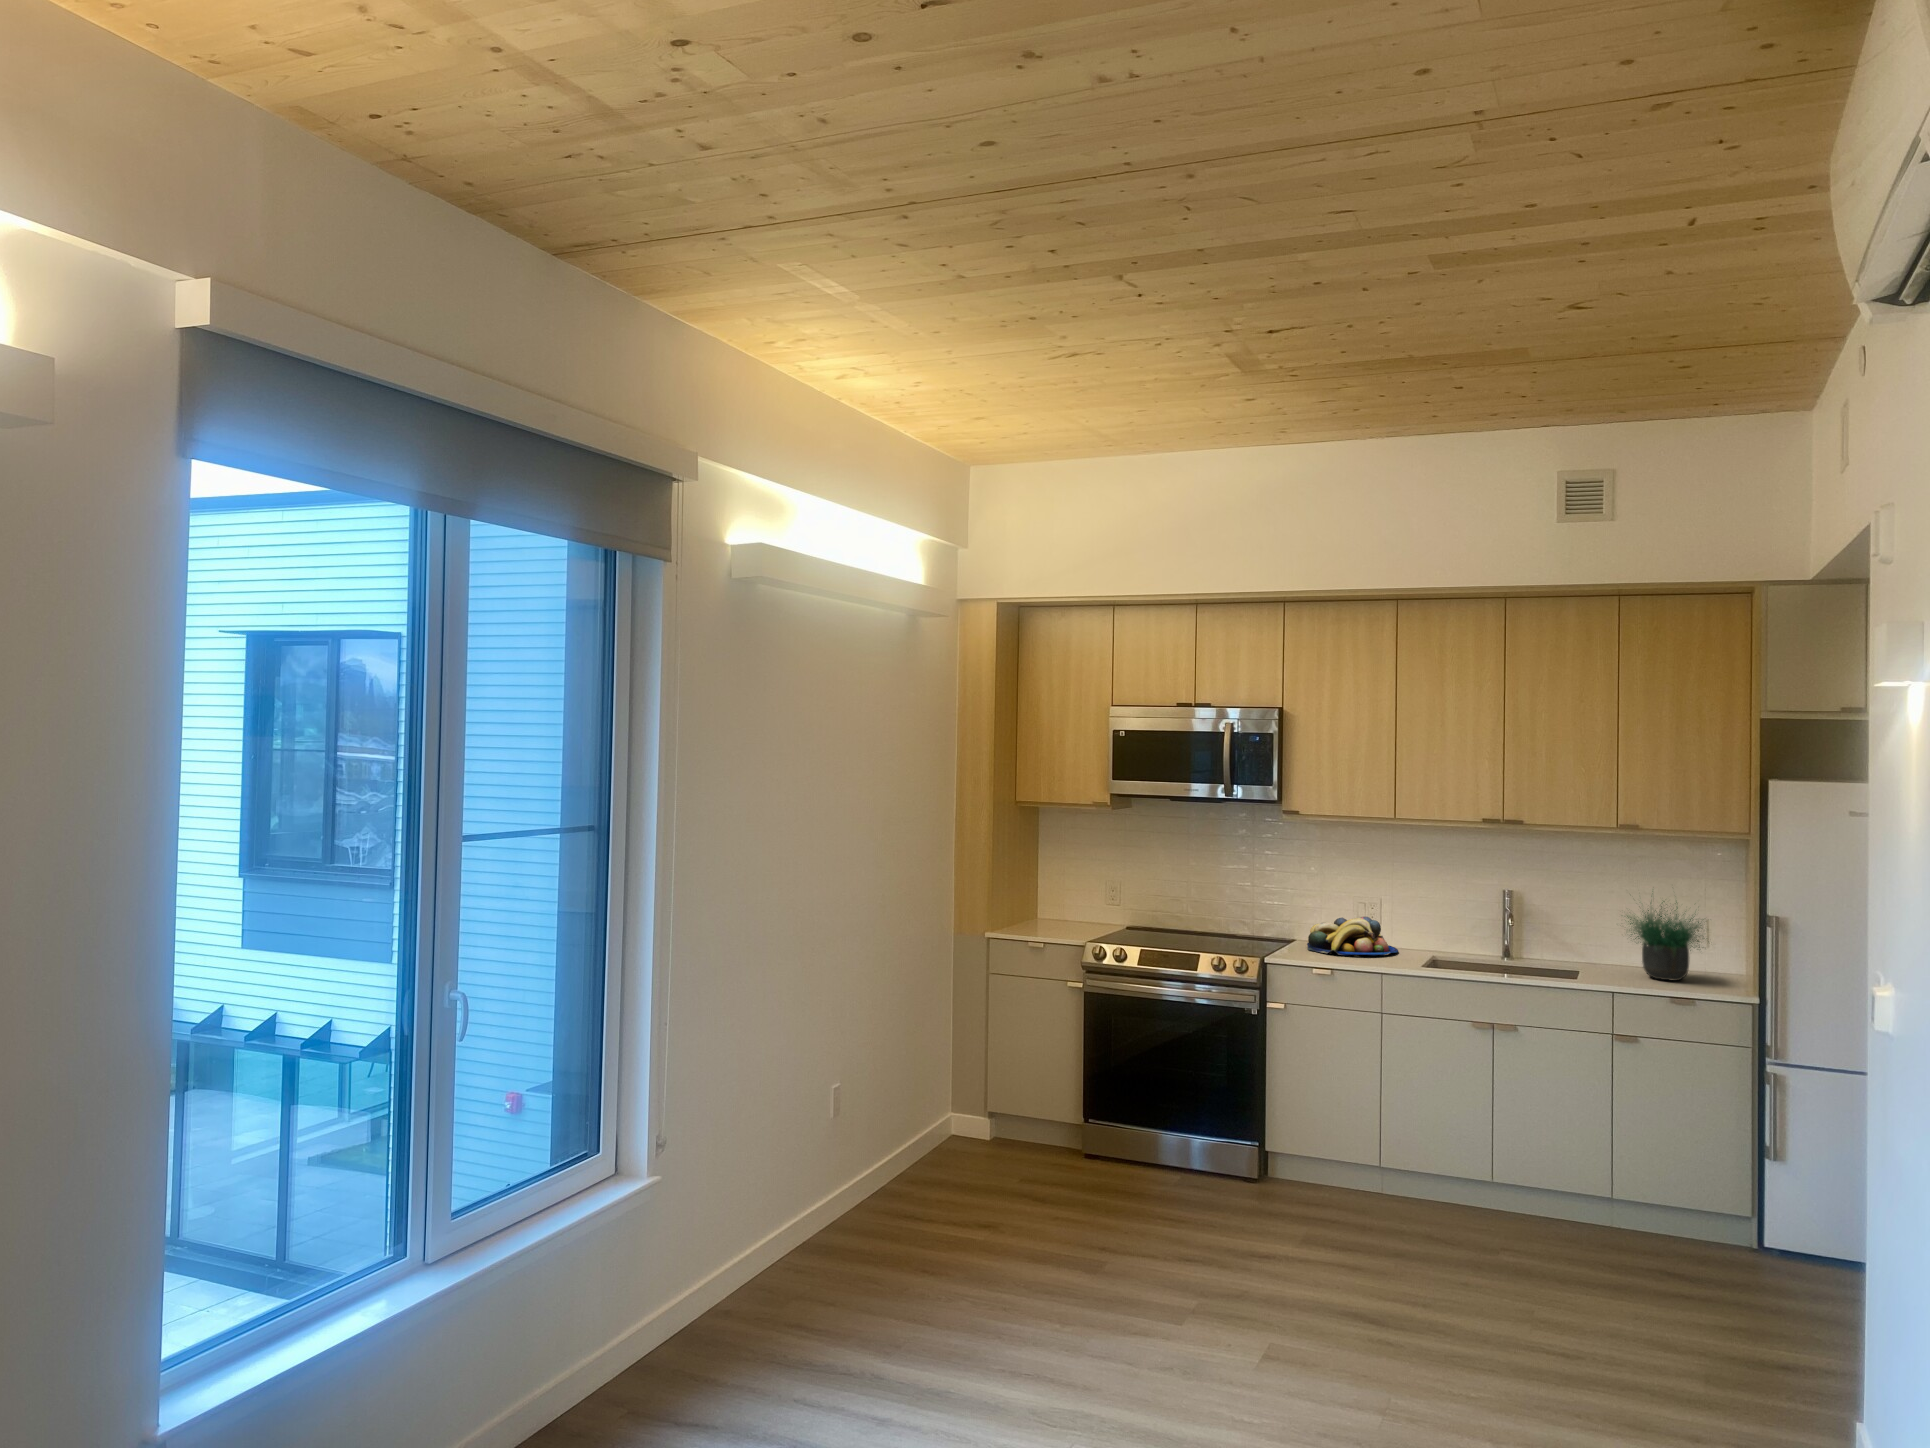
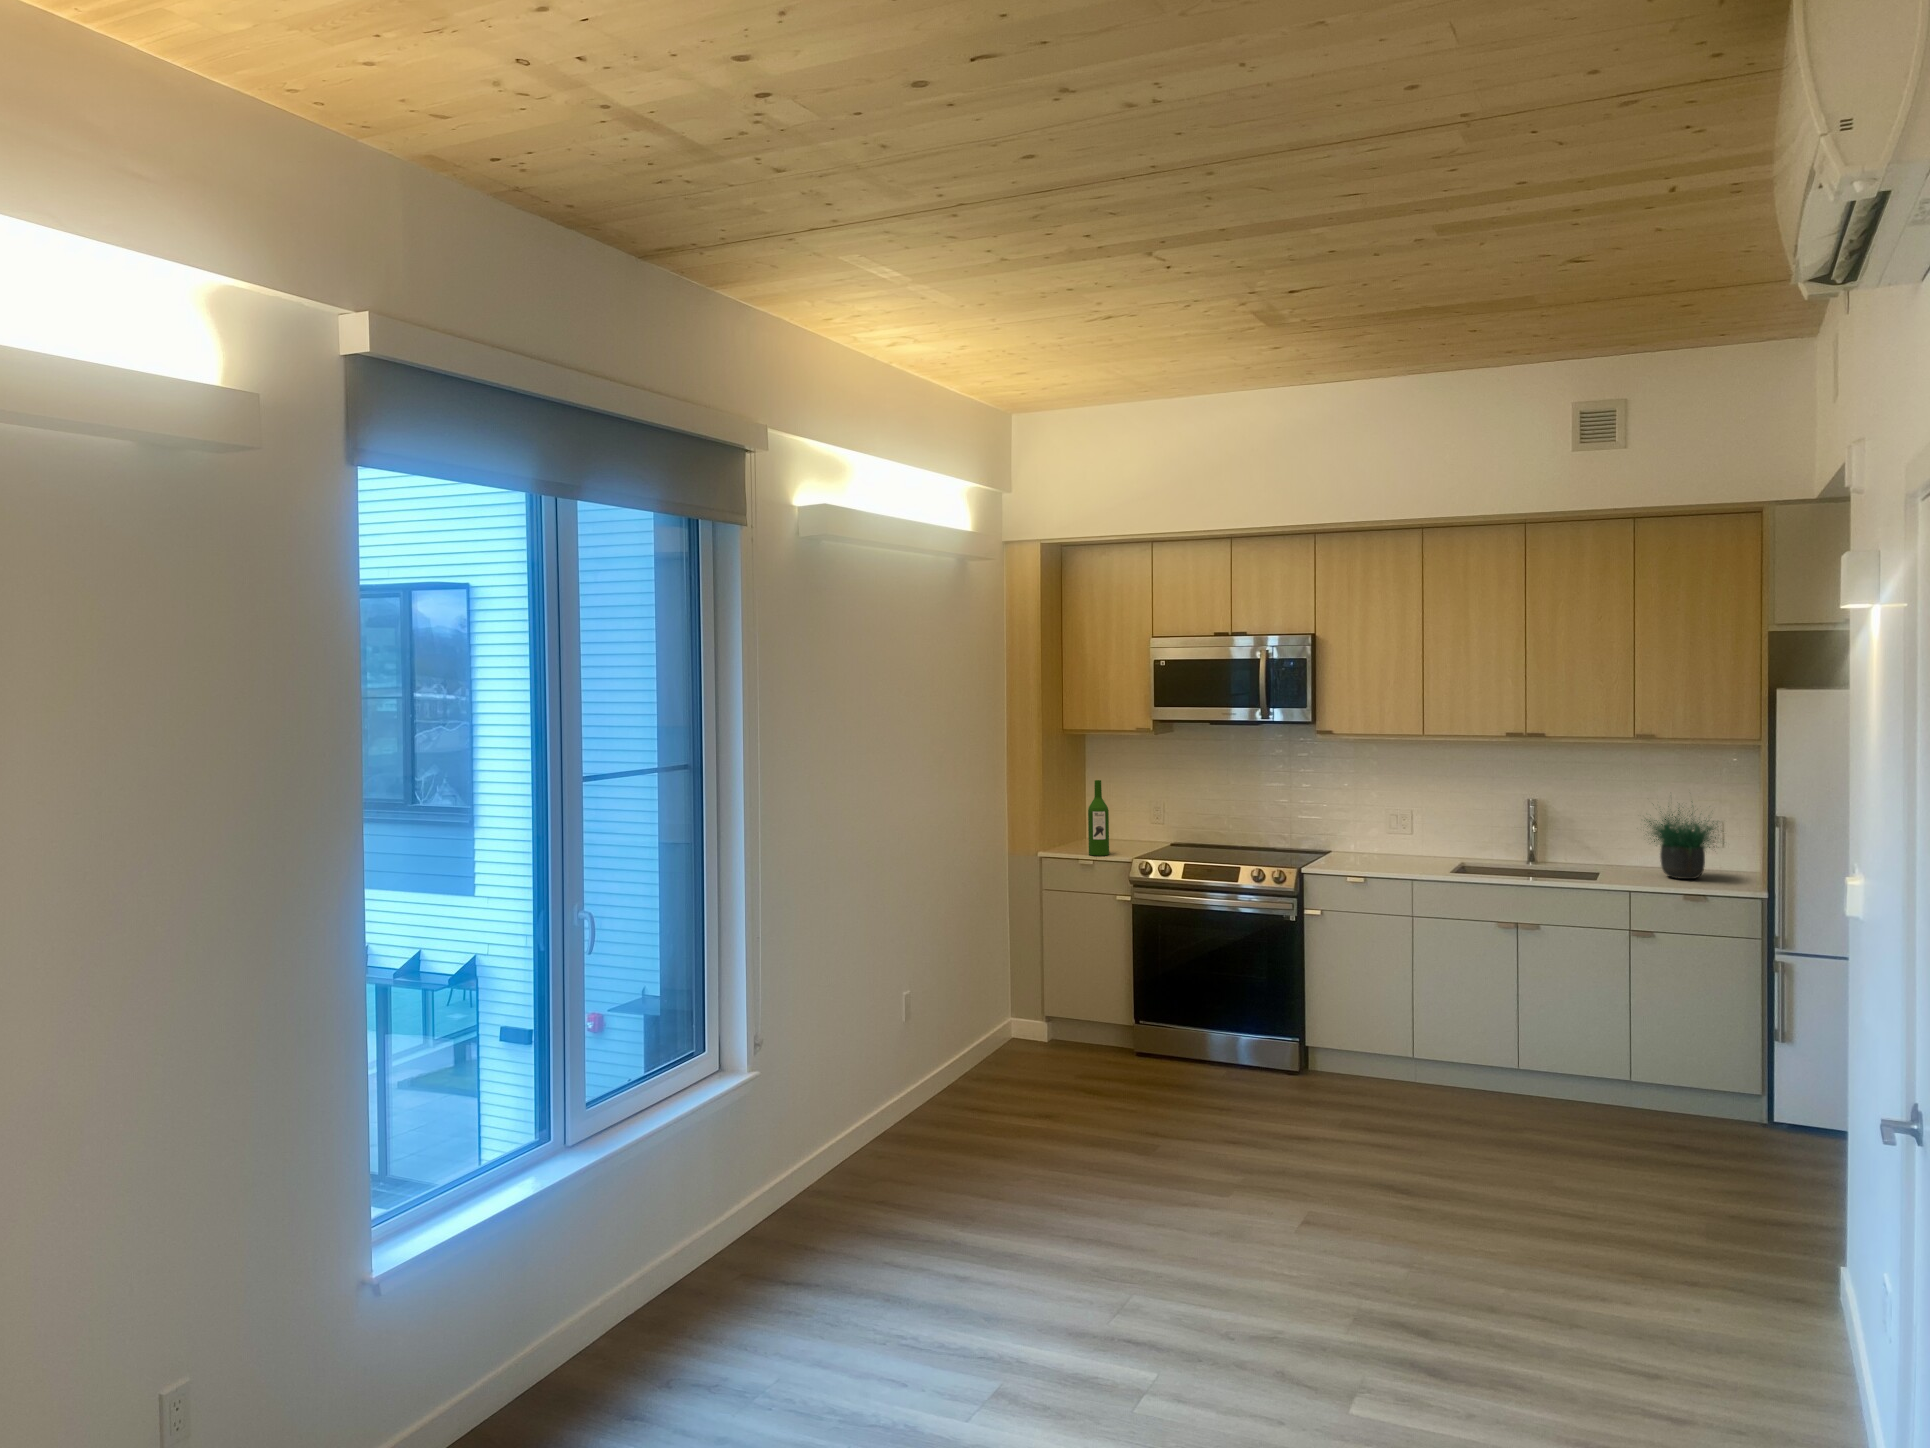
wine bottle: none [1038,856,1060,936] -> present [1088,780,1109,856]
fruit bowl: present [1307,917,1398,955] -> none [1344,828,1431,865]

